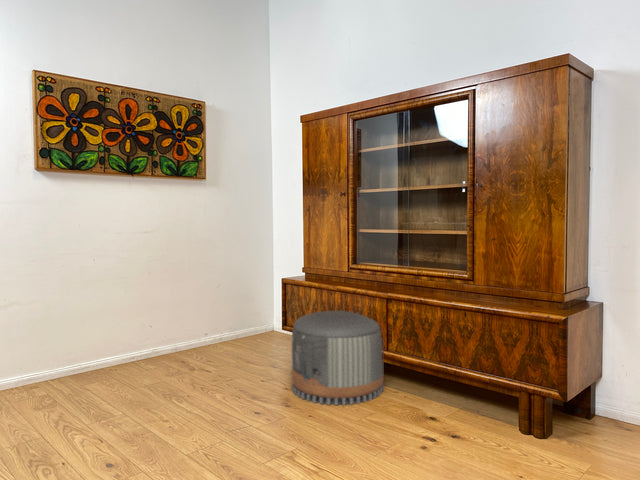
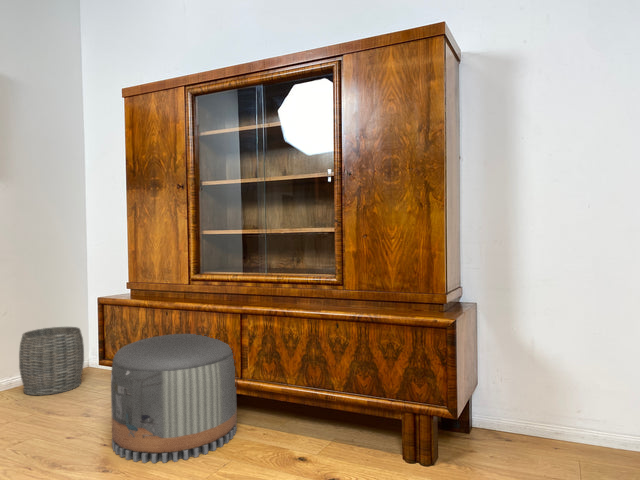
woven basket: none [228,298,271,348] -> present [19,327,84,396]

